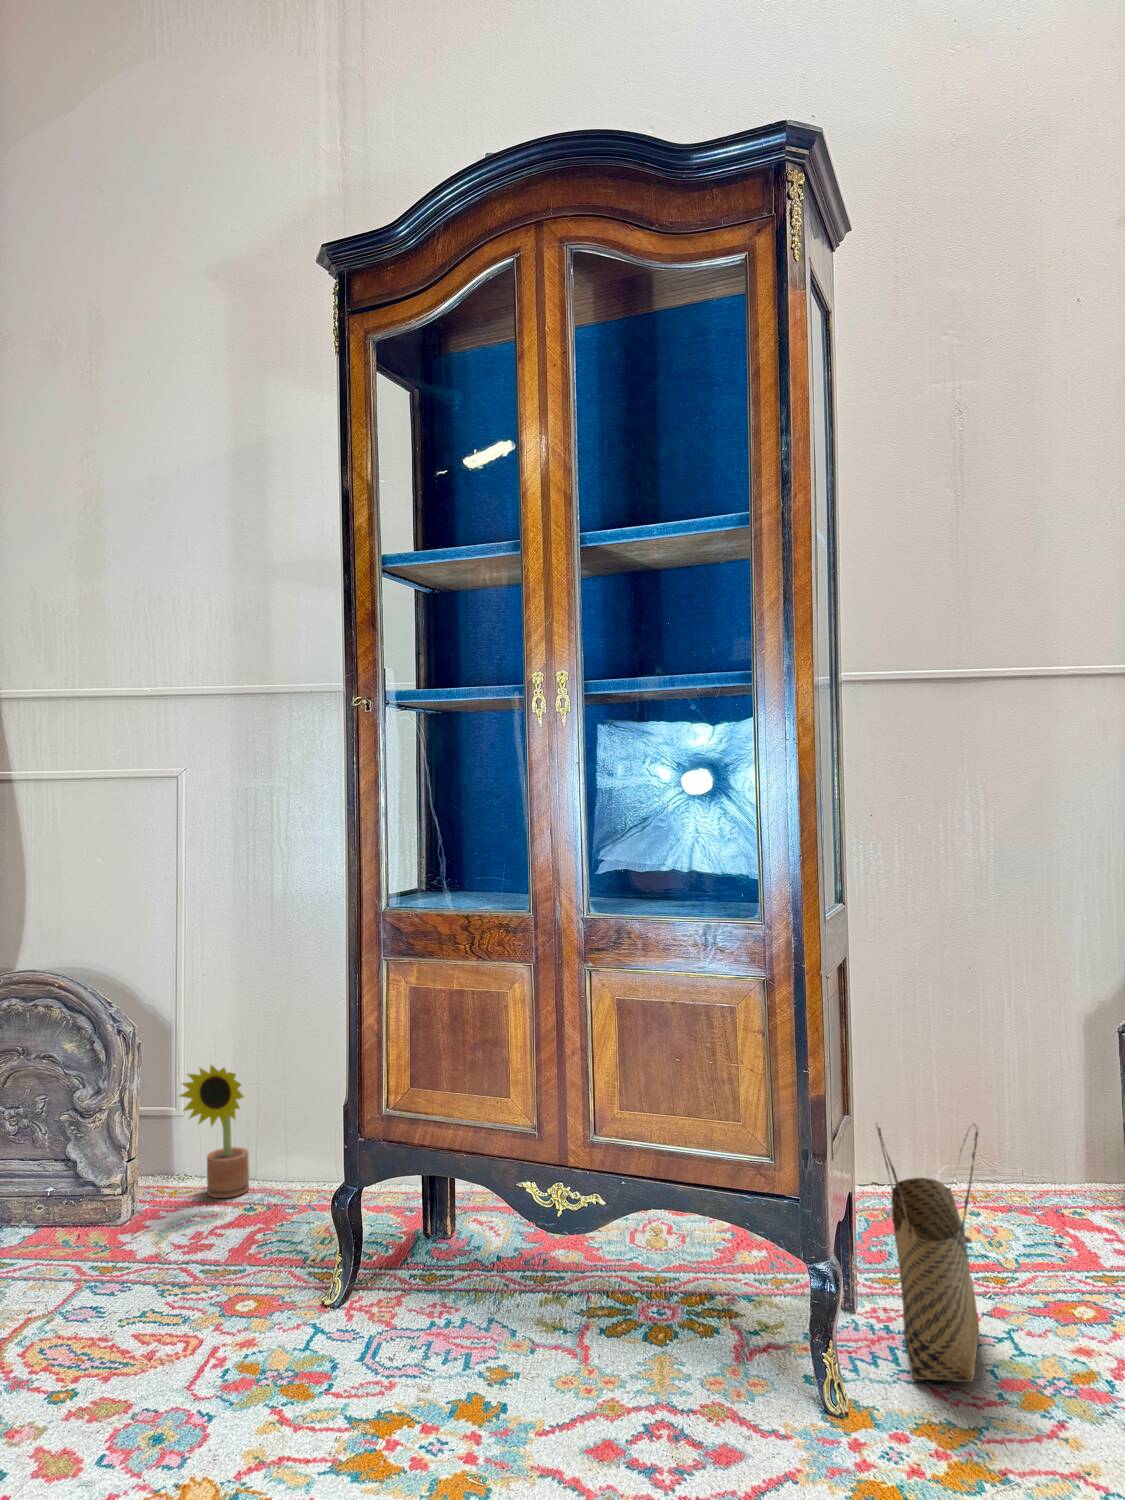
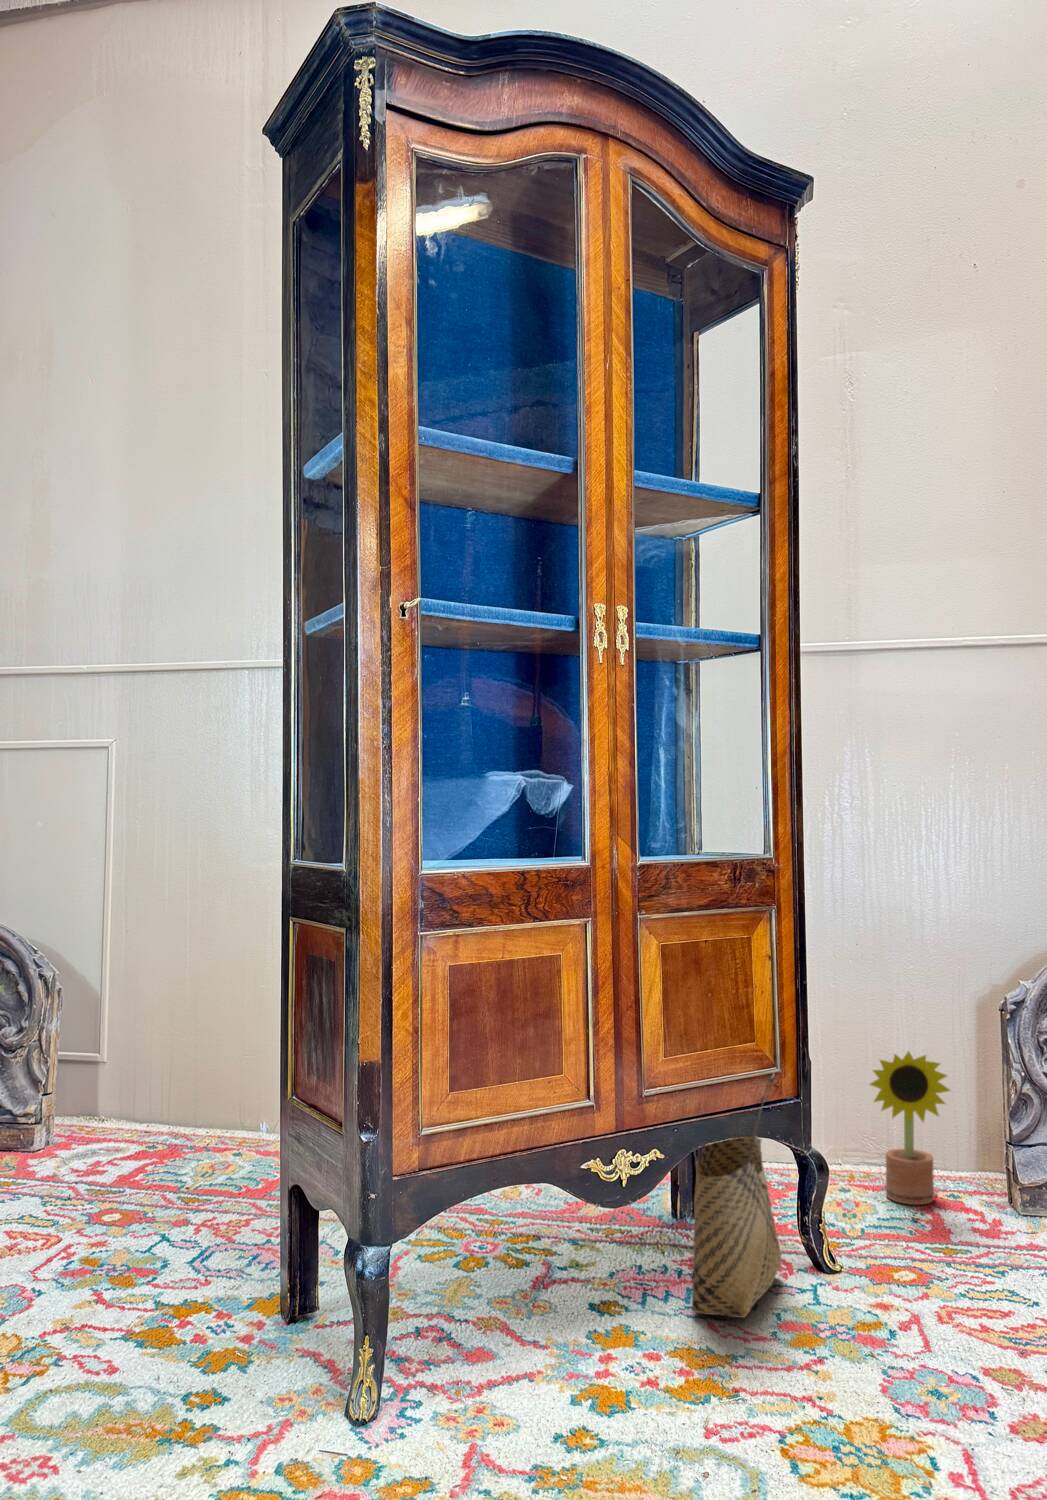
decorative plant: present [180,1065,249,1198] -> present [870,1051,950,1205]

